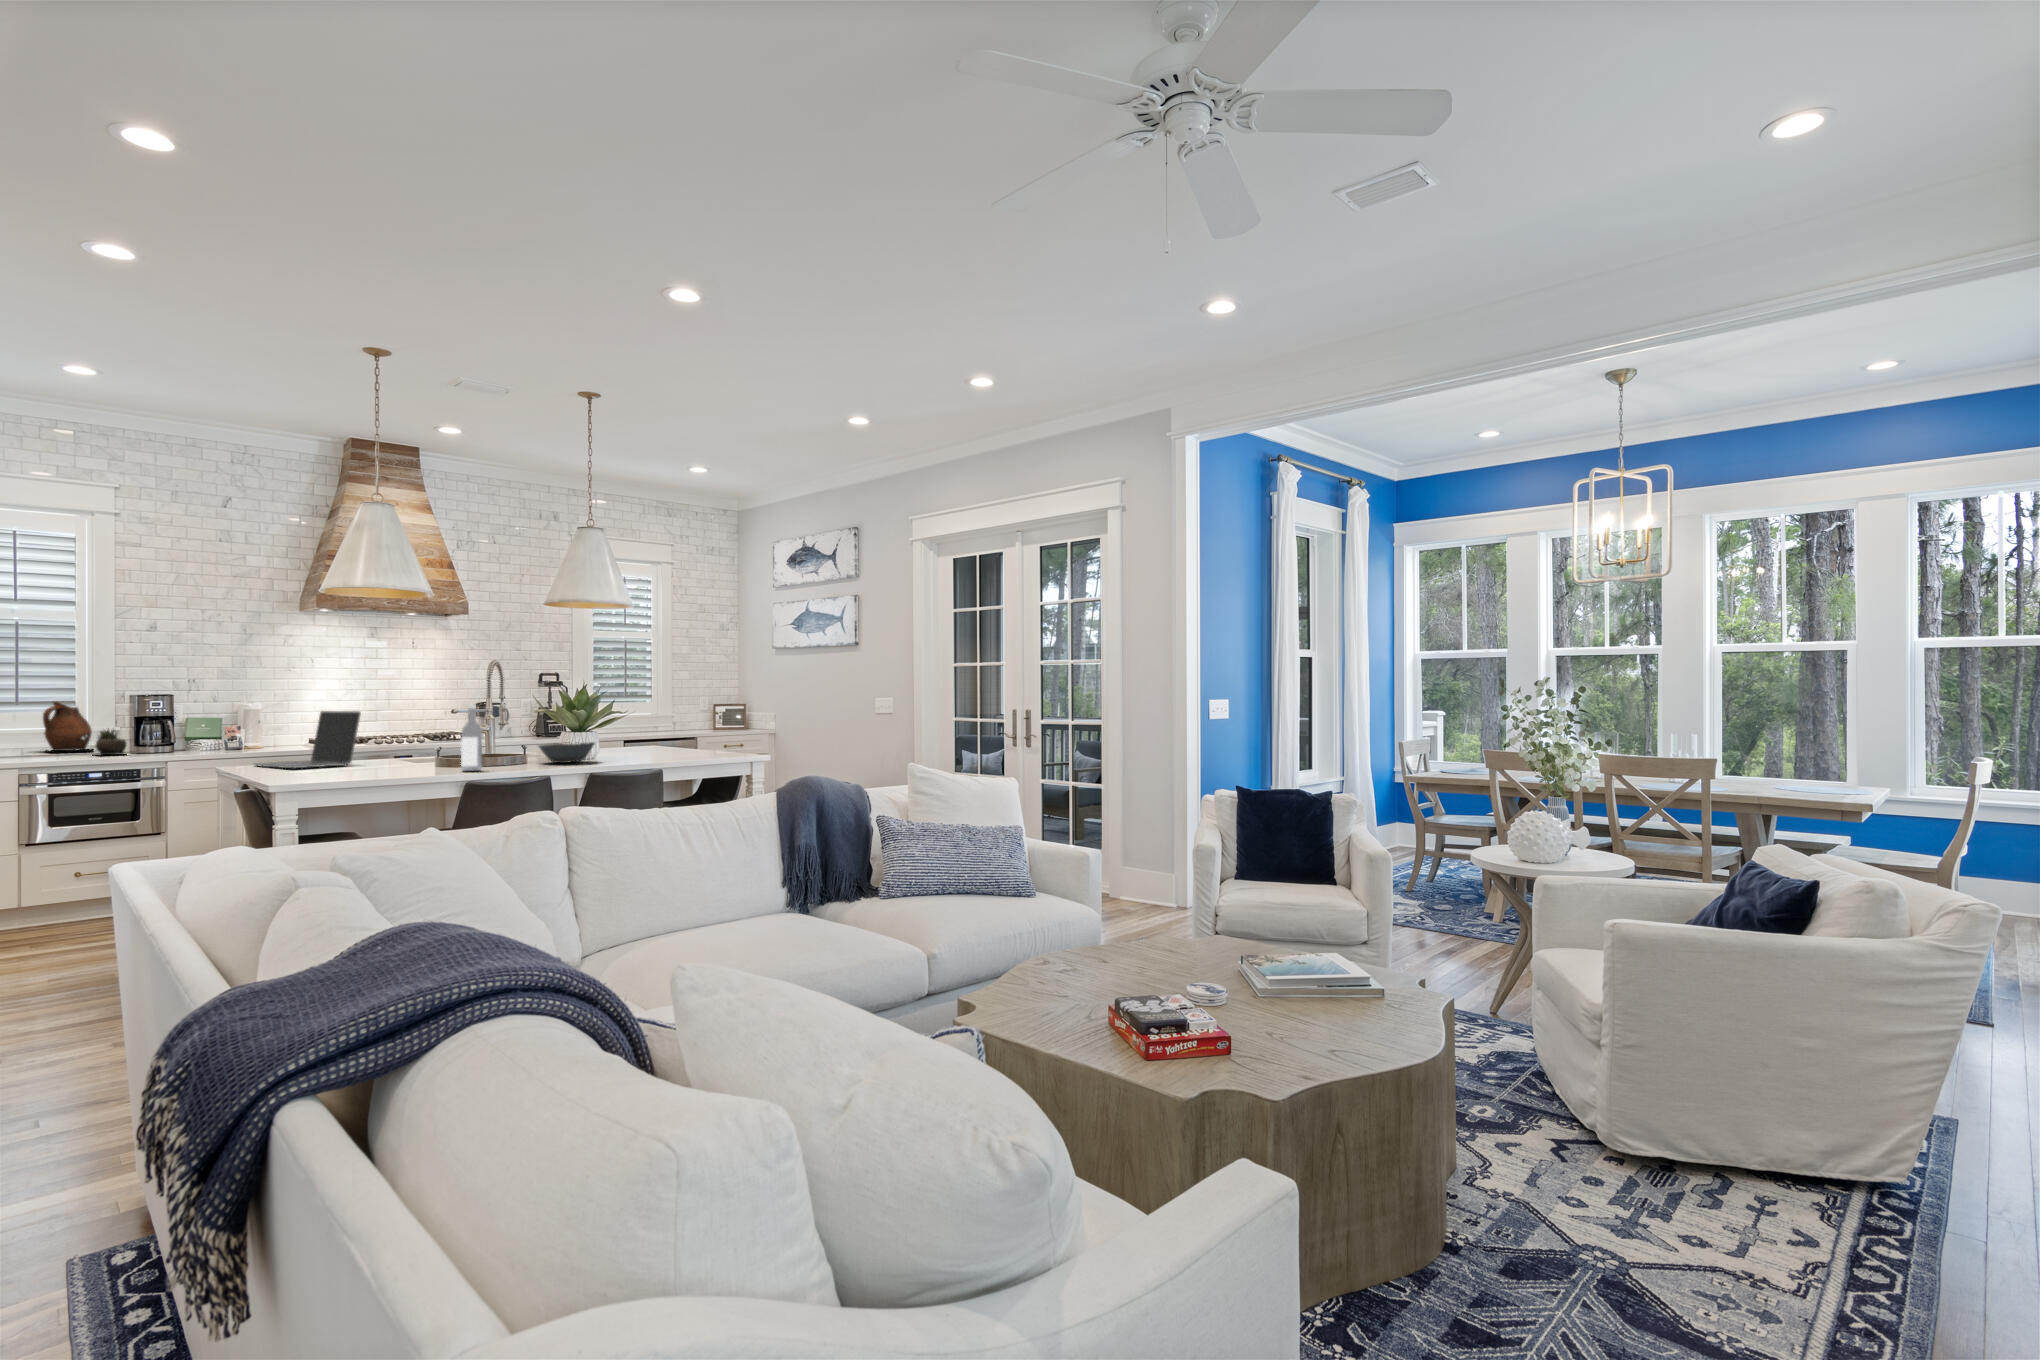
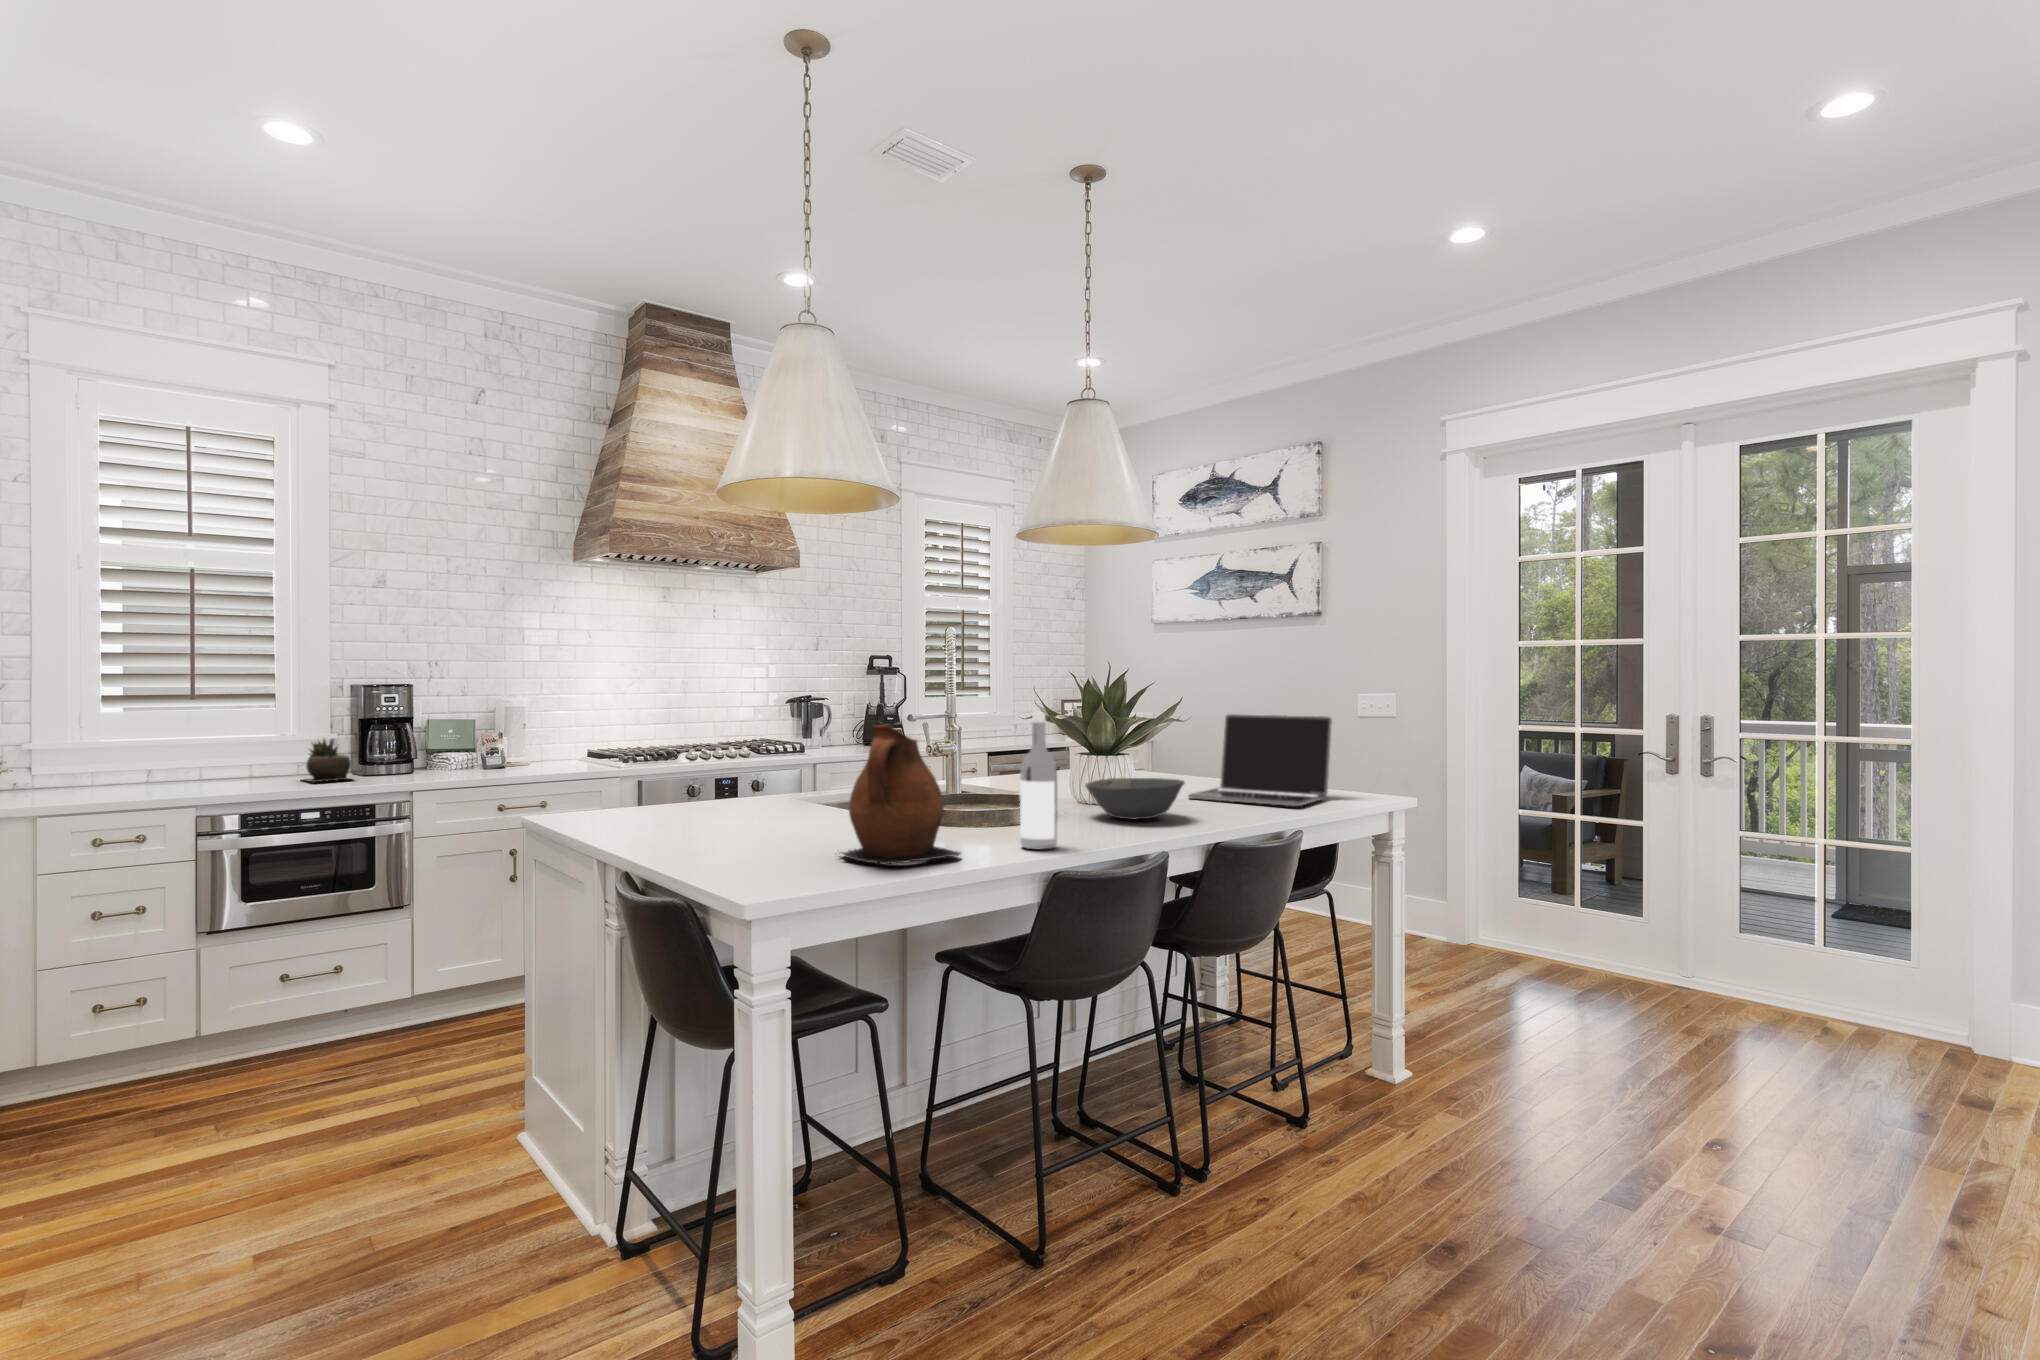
ceramic pitcher: present [43,702,92,751] -> present [842,725,960,864]
laptop: present [254,711,361,768] -> present [1188,714,1332,806]

